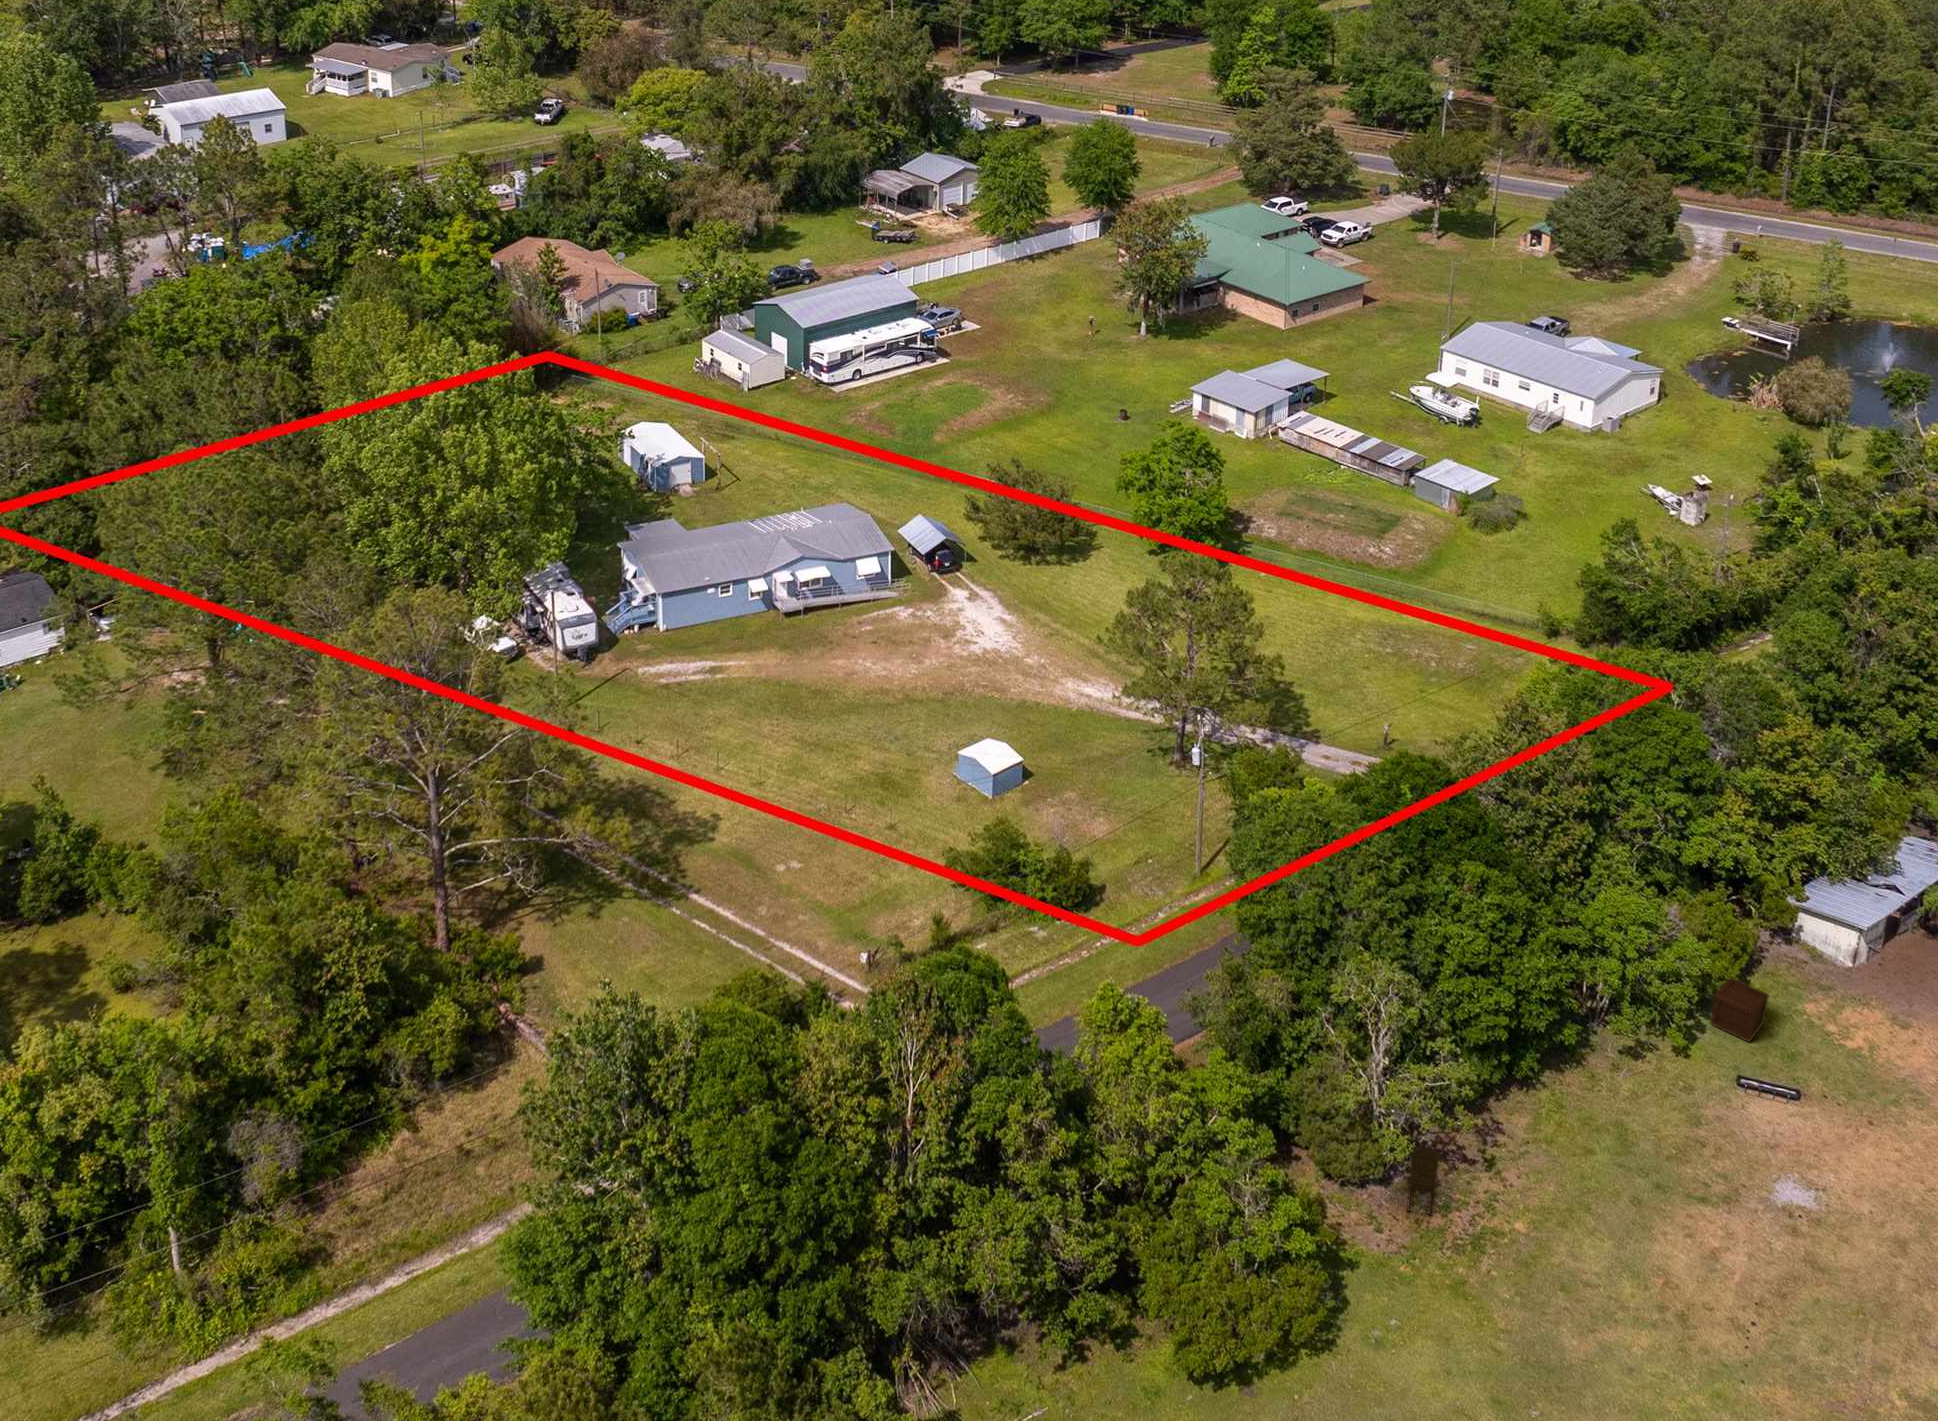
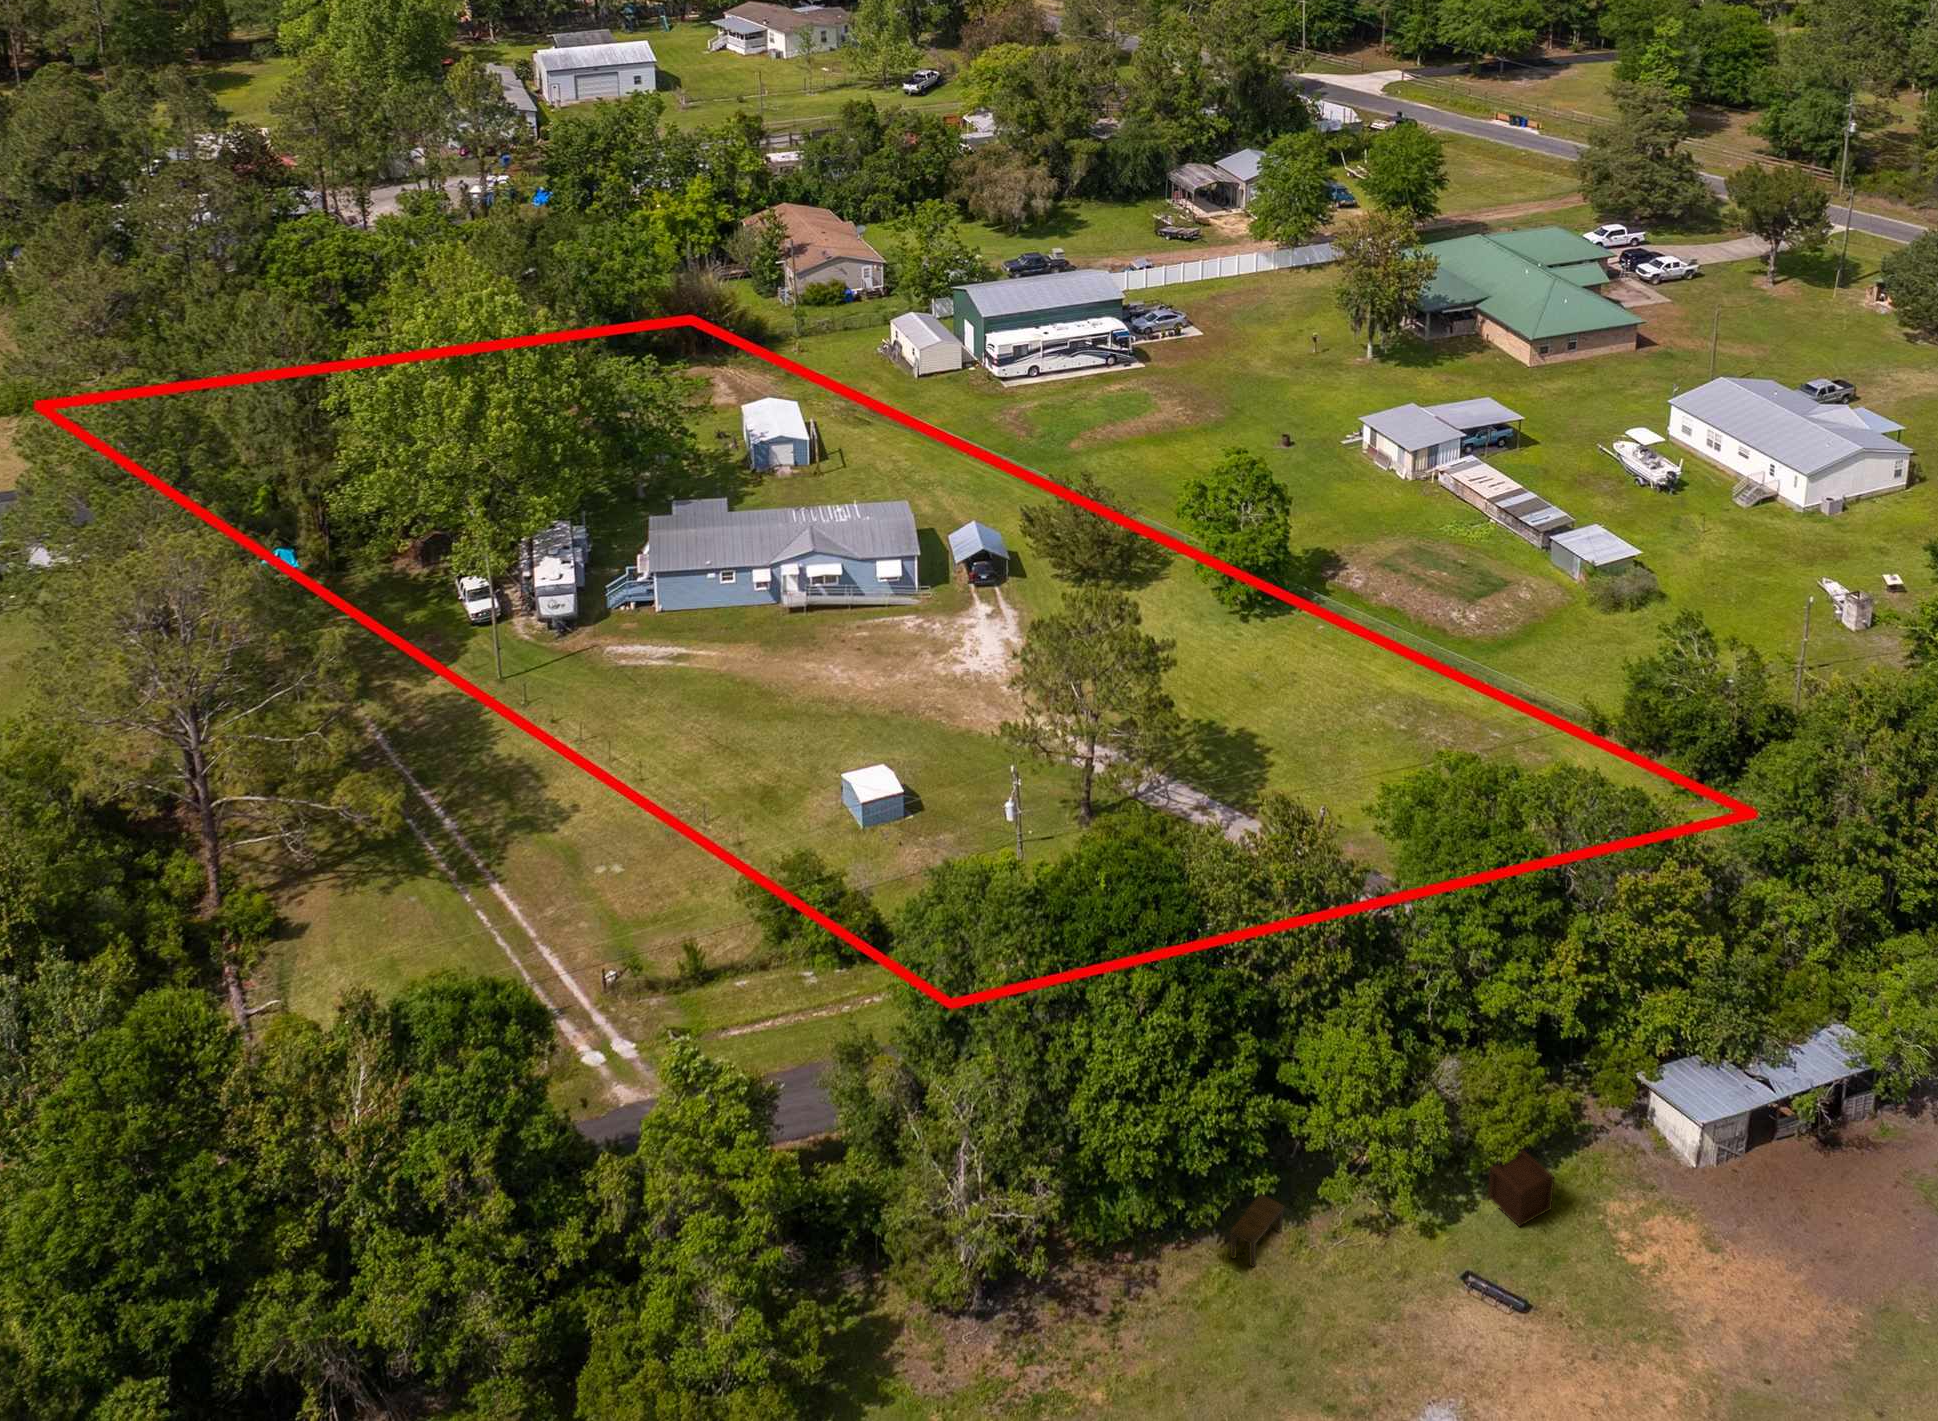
bench: present [1407,1146,1441,1215] -> present [1230,1193,1284,1266]

